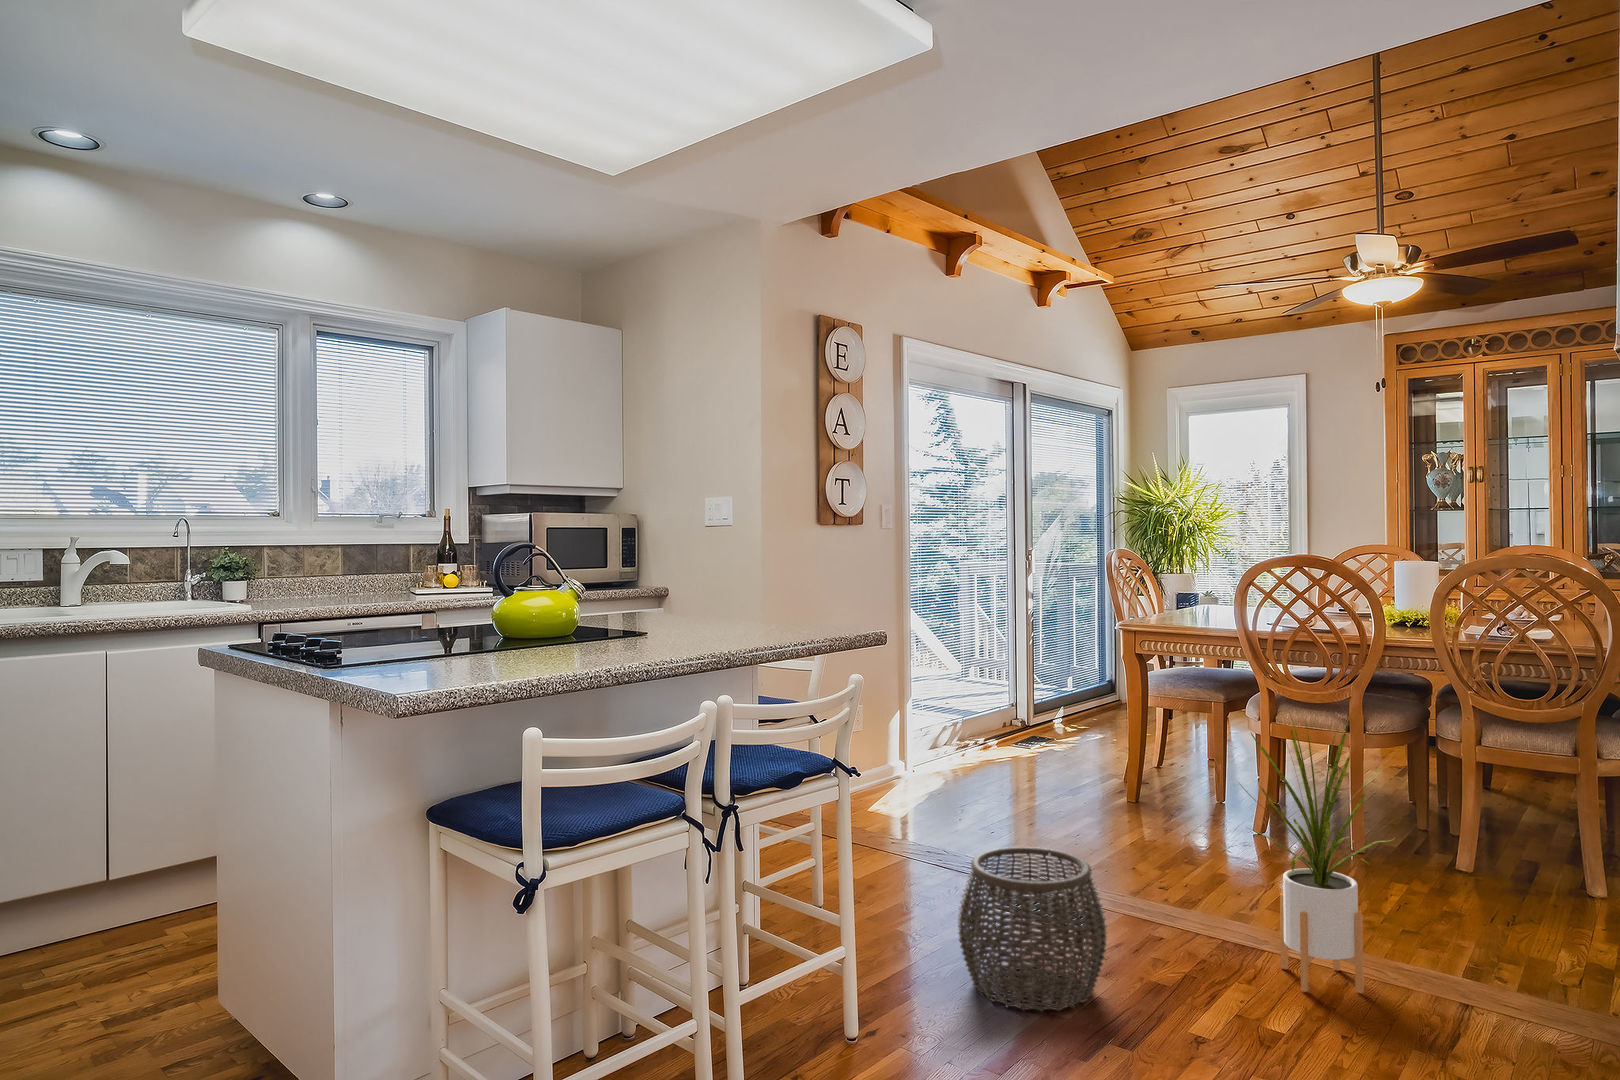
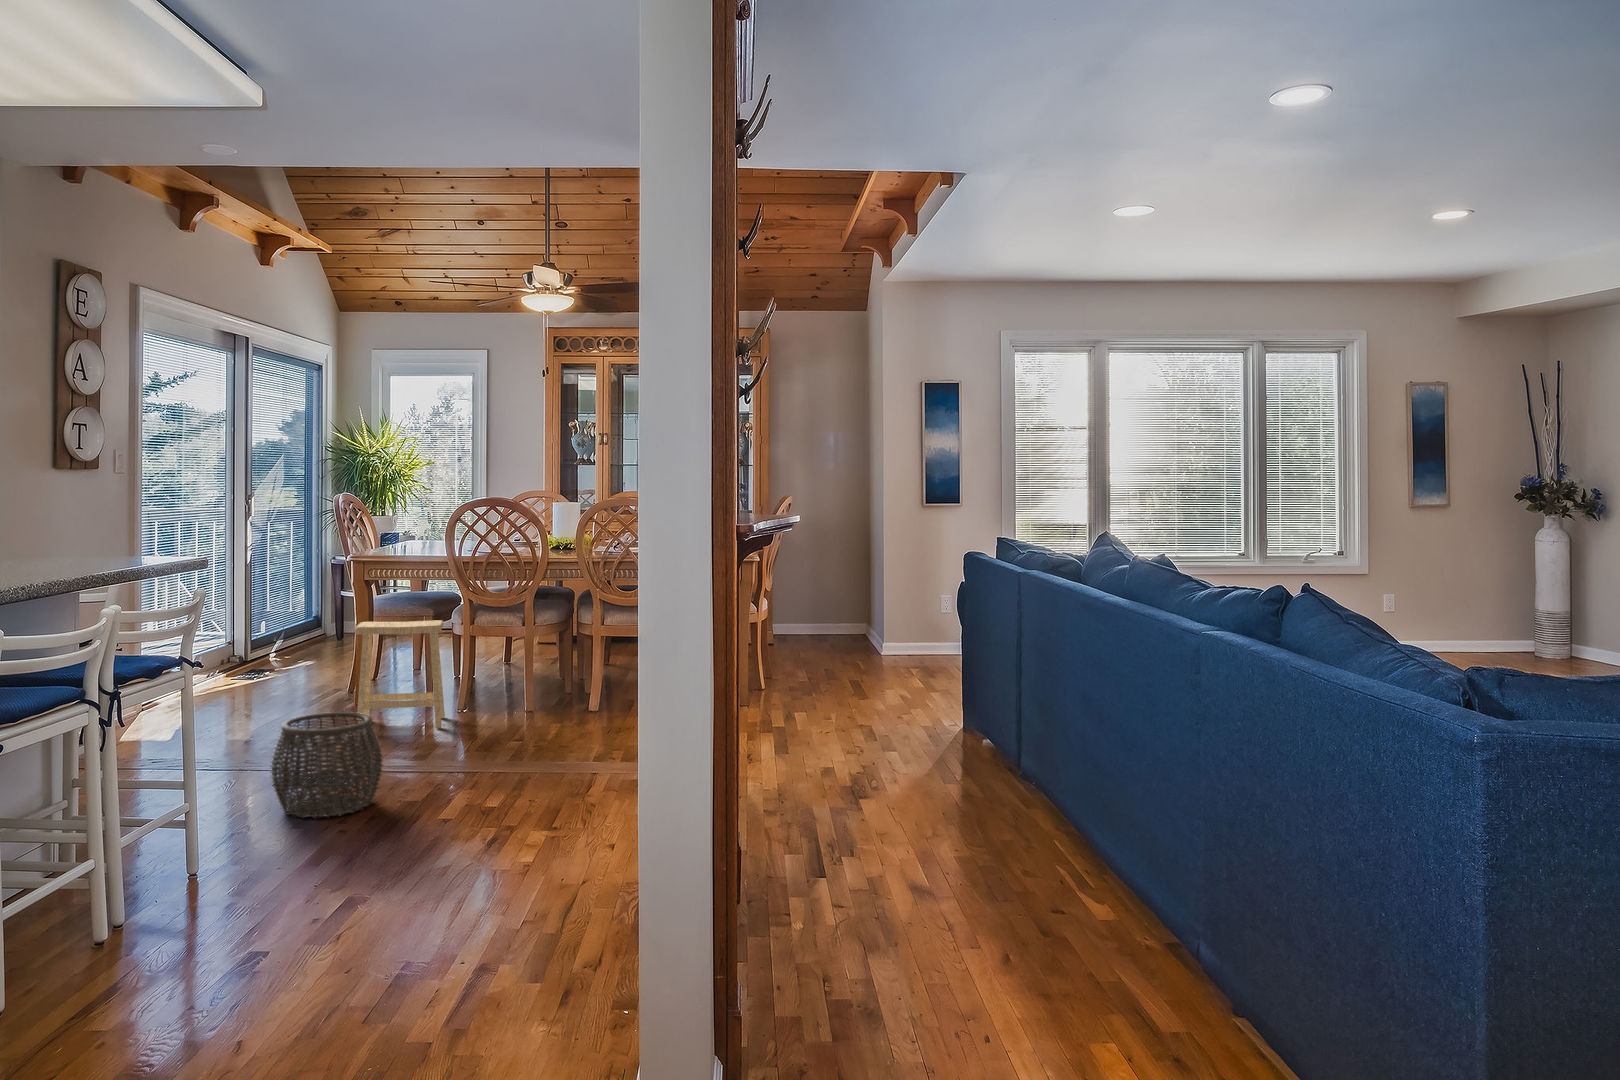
footstool: none [1107,710,1229,869] -> present [355,620,445,728]
house plant: present [1238,714,1395,994] -> none [465,603,559,777]

